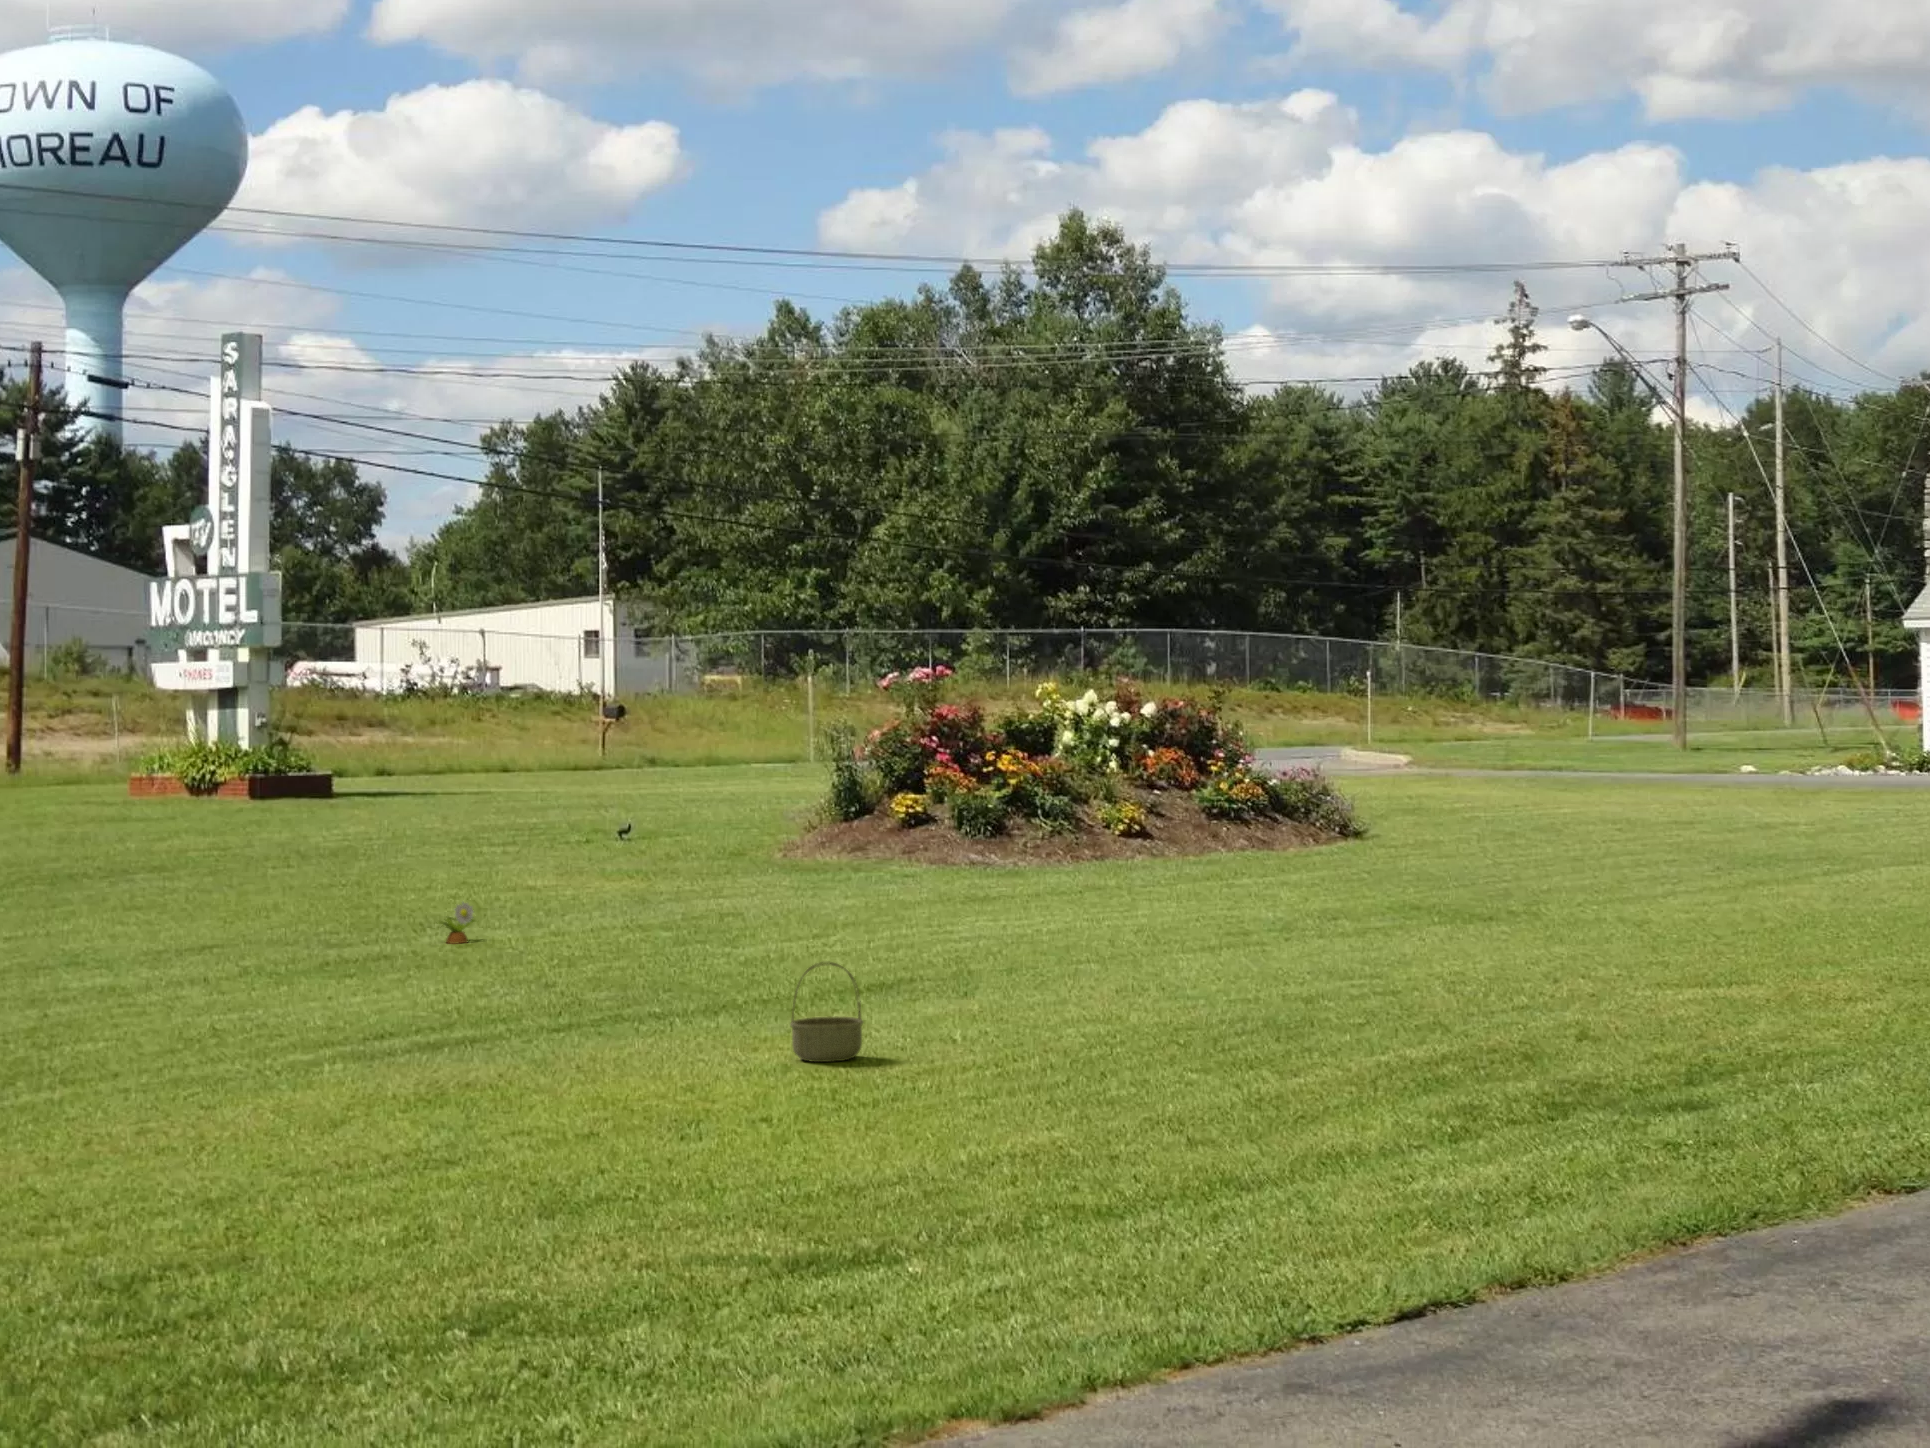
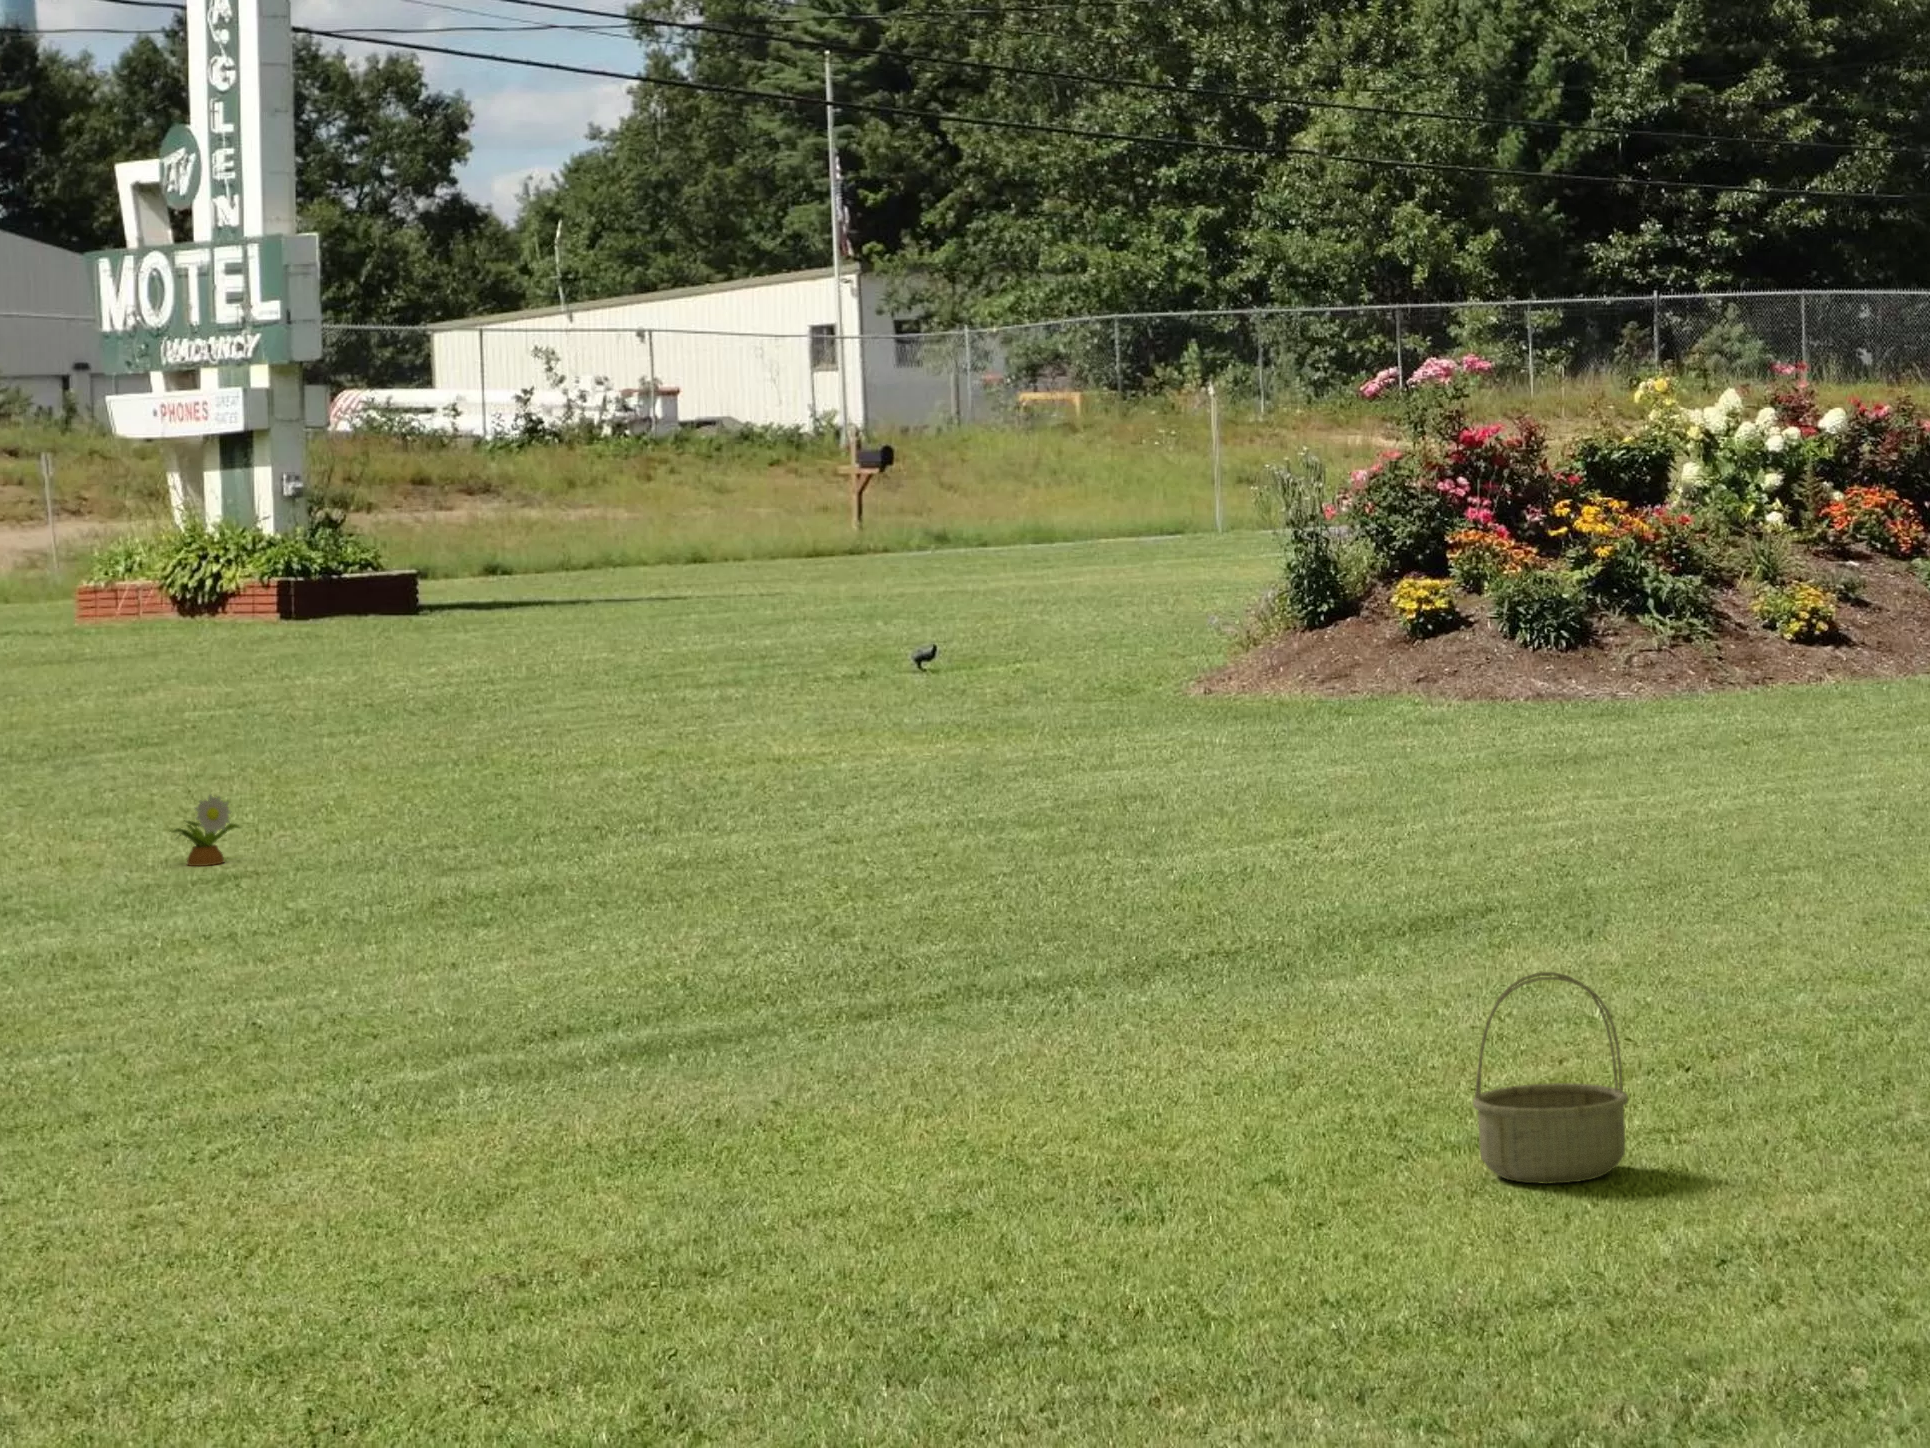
decorative plant: present [439,902,475,944] -> present [170,795,240,866]

